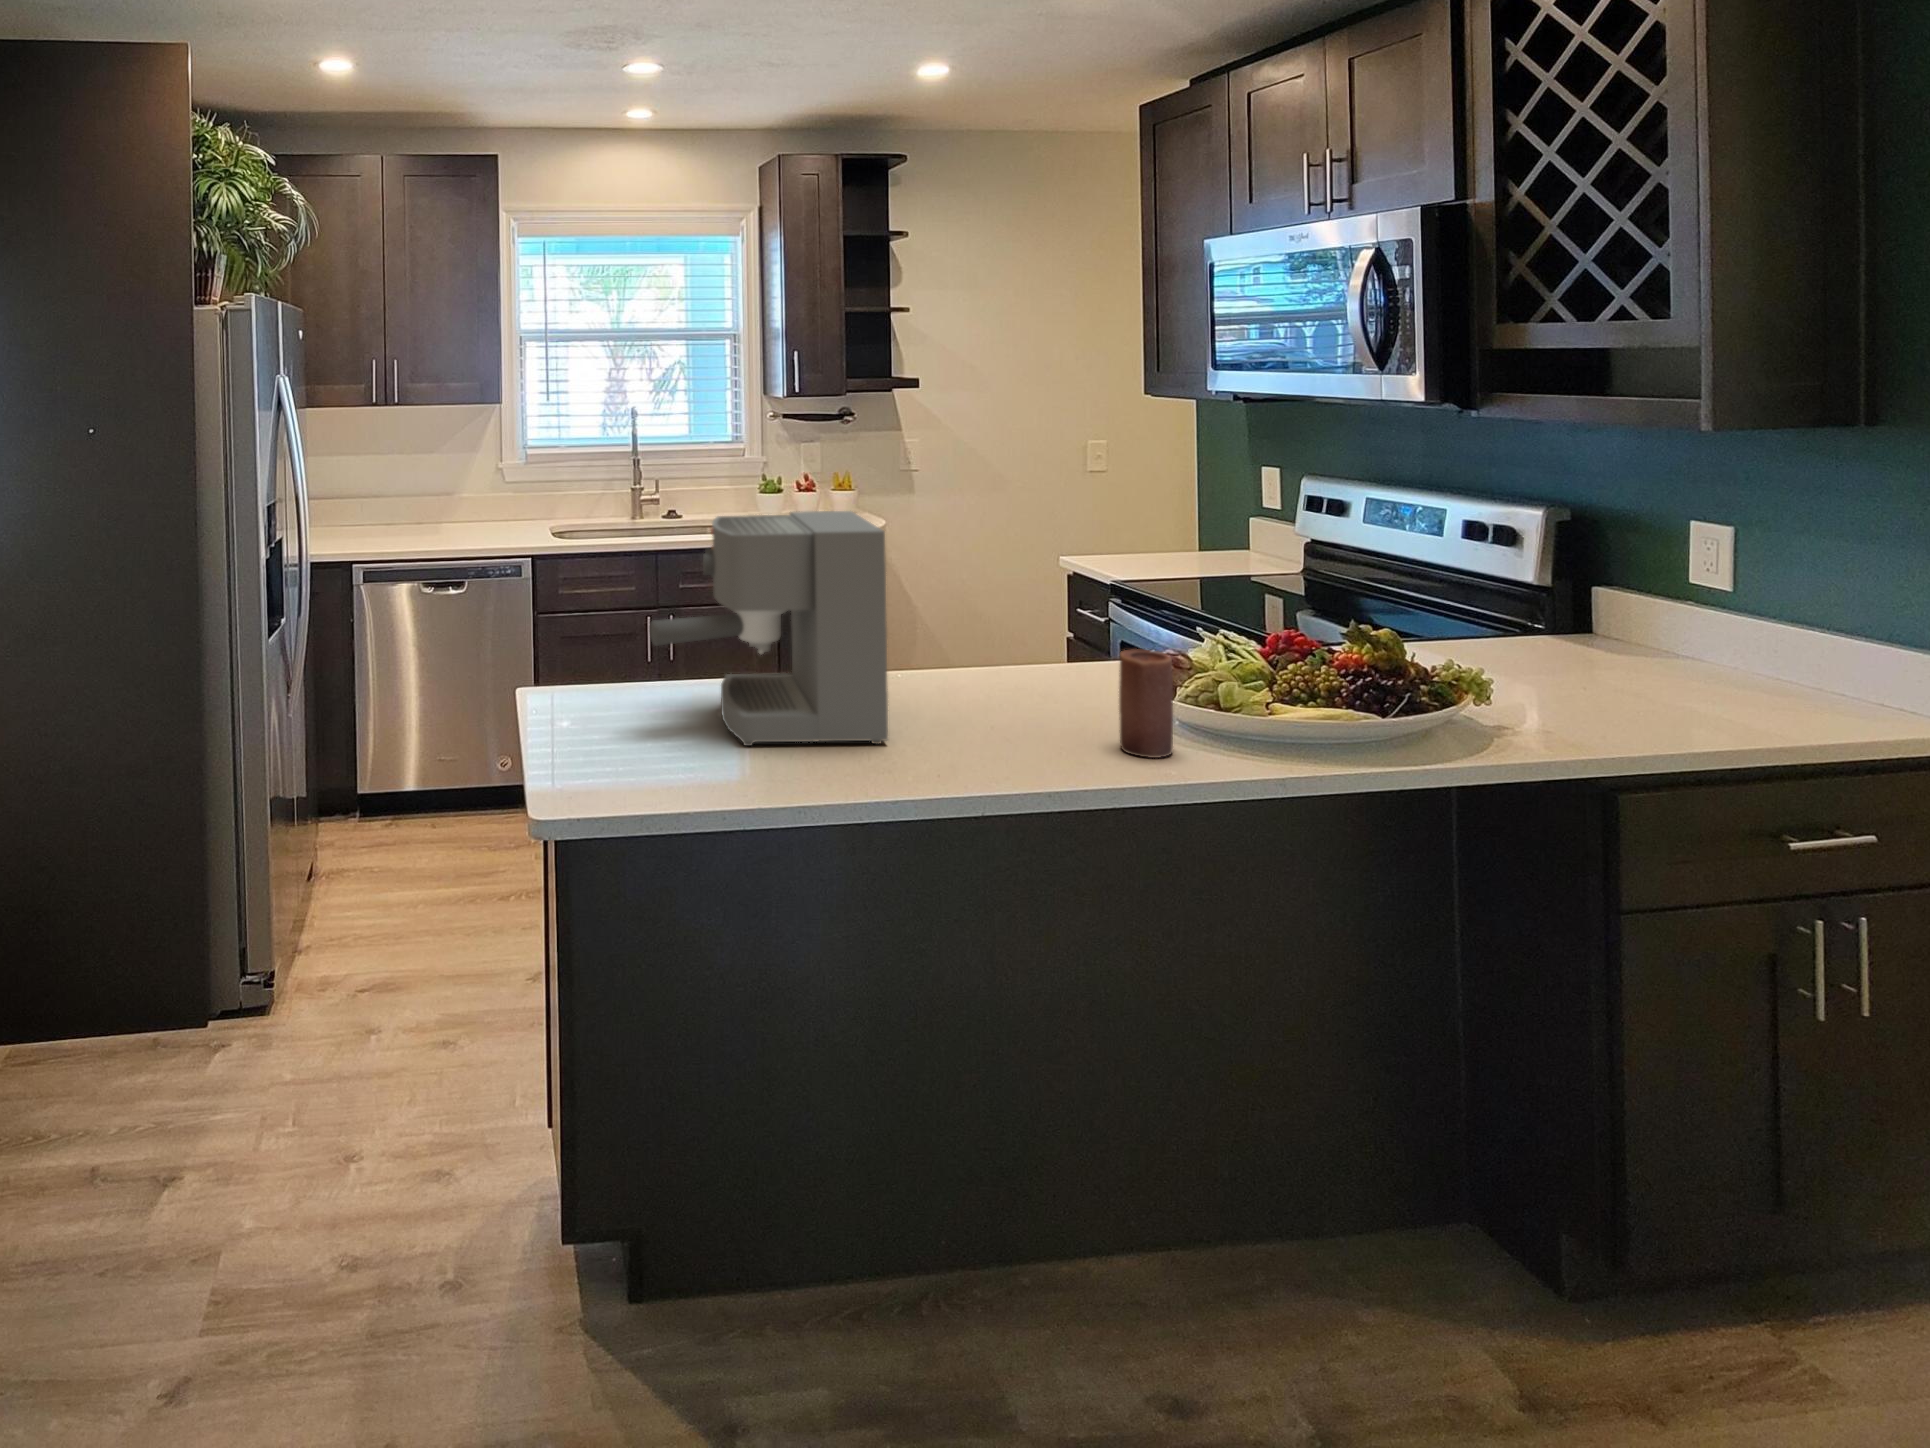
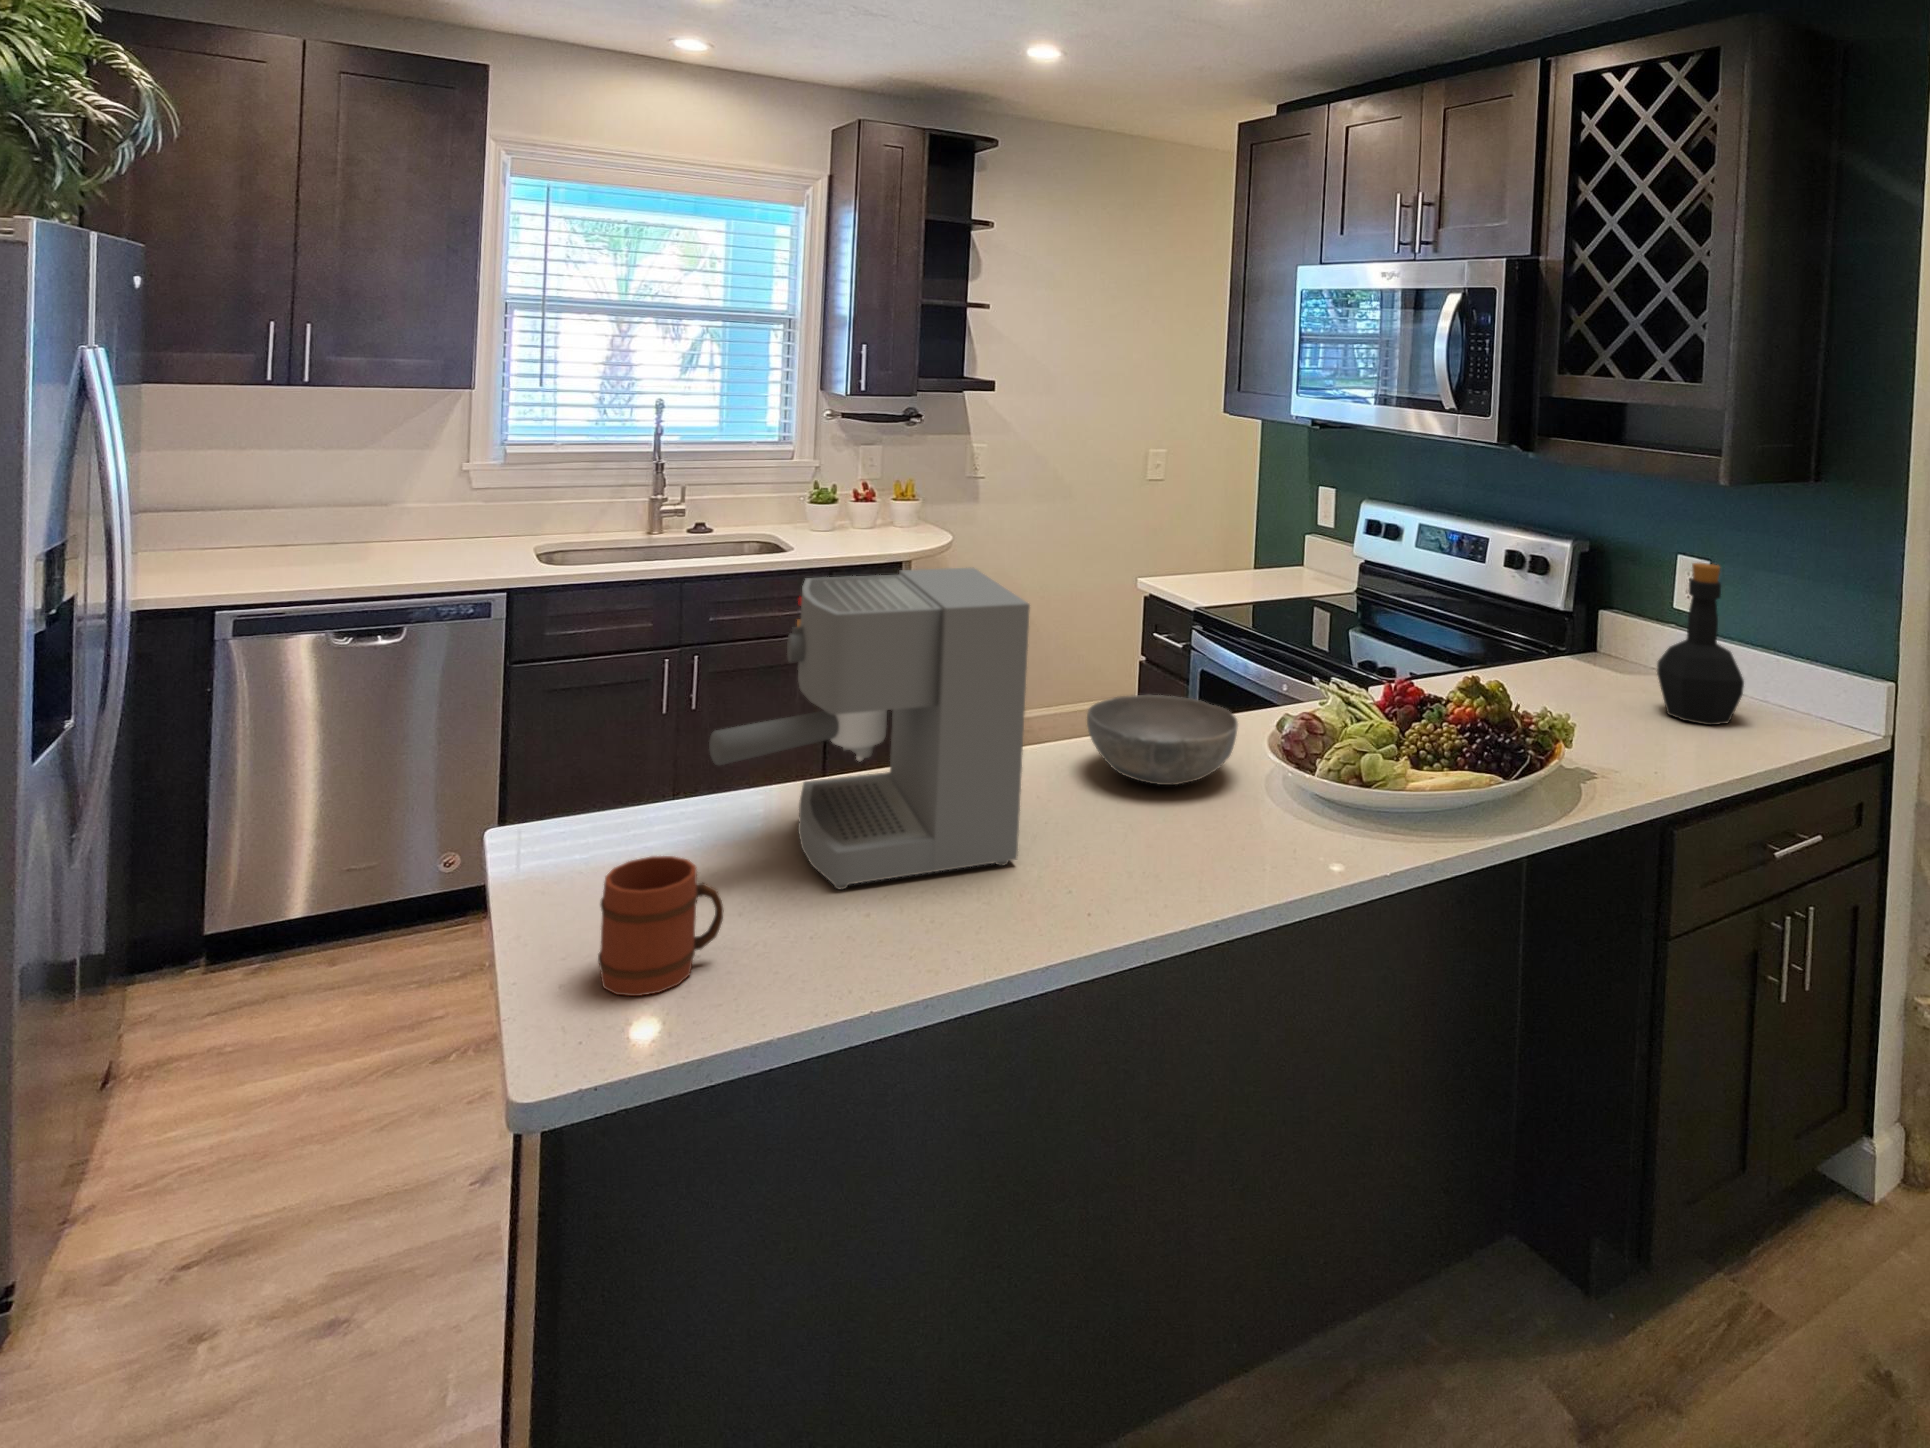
bottle: none [1644,520,1765,702] -> present [1657,563,1744,725]
bowl: none [963,631,1106,705] -> present [1087,695,1238,785]
candle: present [1119,649,1173,758] -> none [1265,725,1323,848]
mug: none [577,697,657,786] -> present [598,856,724,996]

